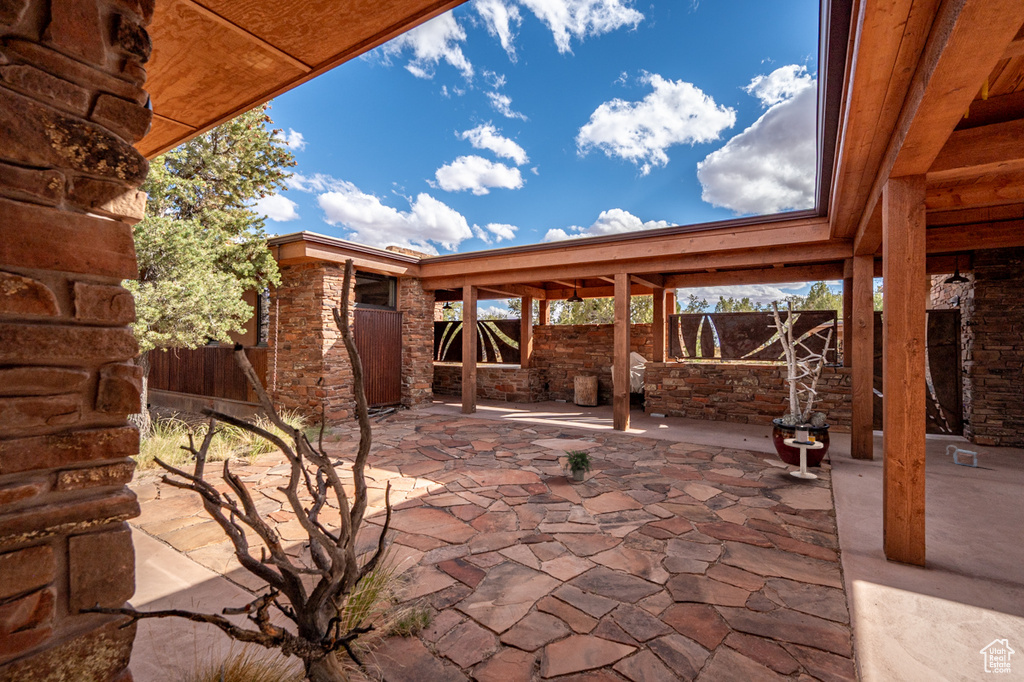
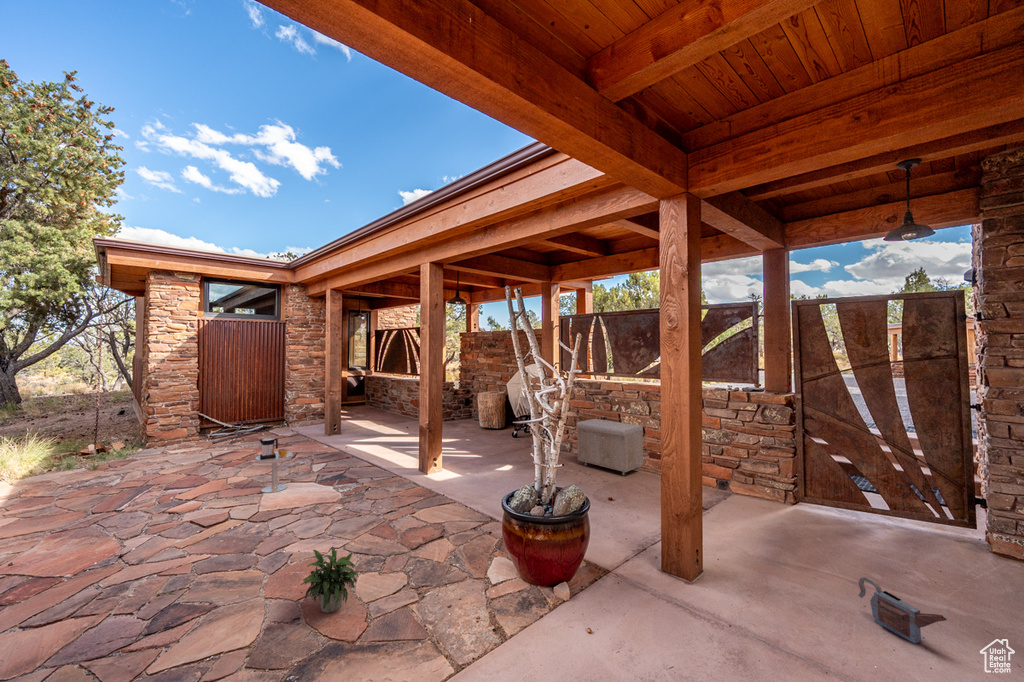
storage bench: none [707,391,754,427] -> present [576,419,643,475]
side table: present [784,425,823,479] -> present [255,438,293,493]
potted plant: present [563,450,593,481] -> present [301,547,358,613]

